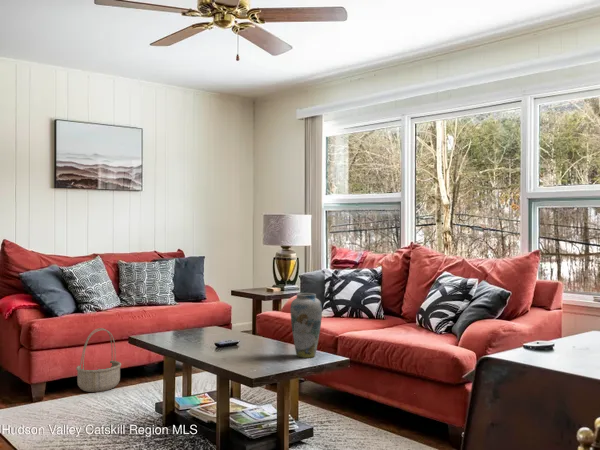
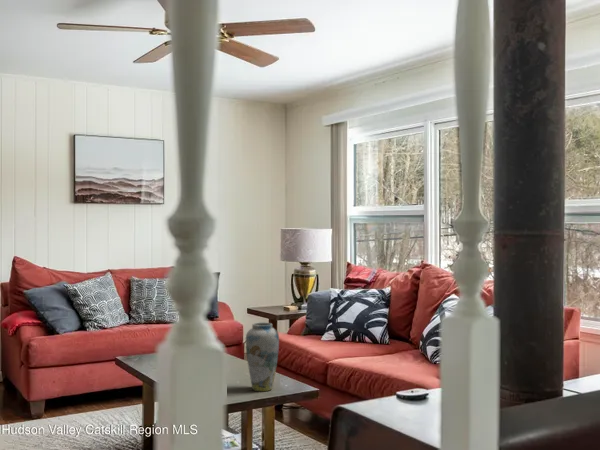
basket: present [76,328,121,392] -> none [74,347,120,411]

